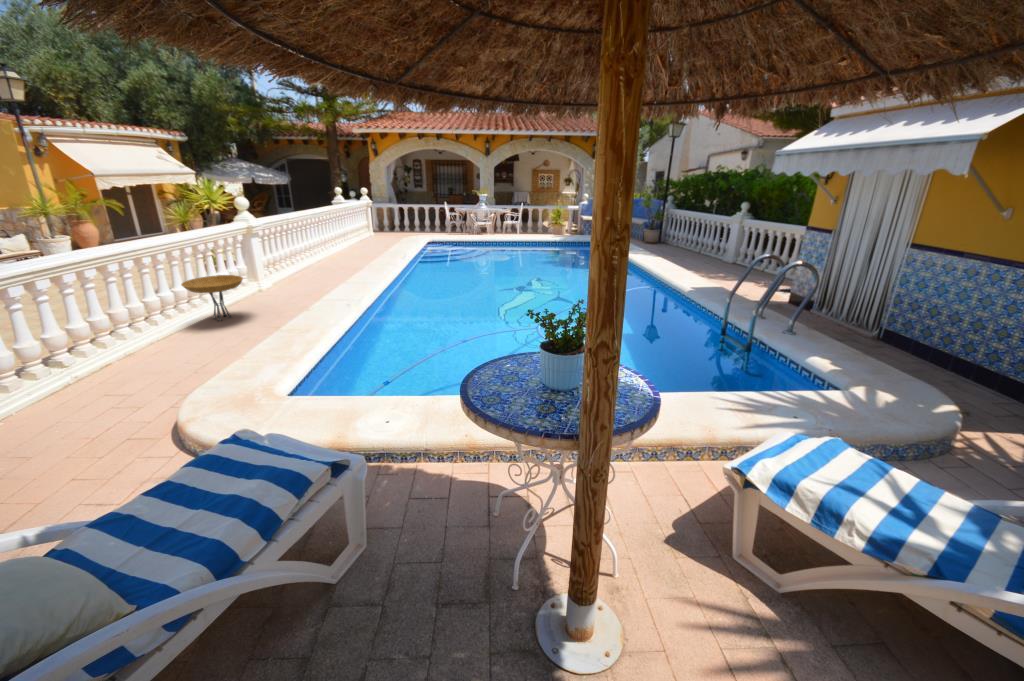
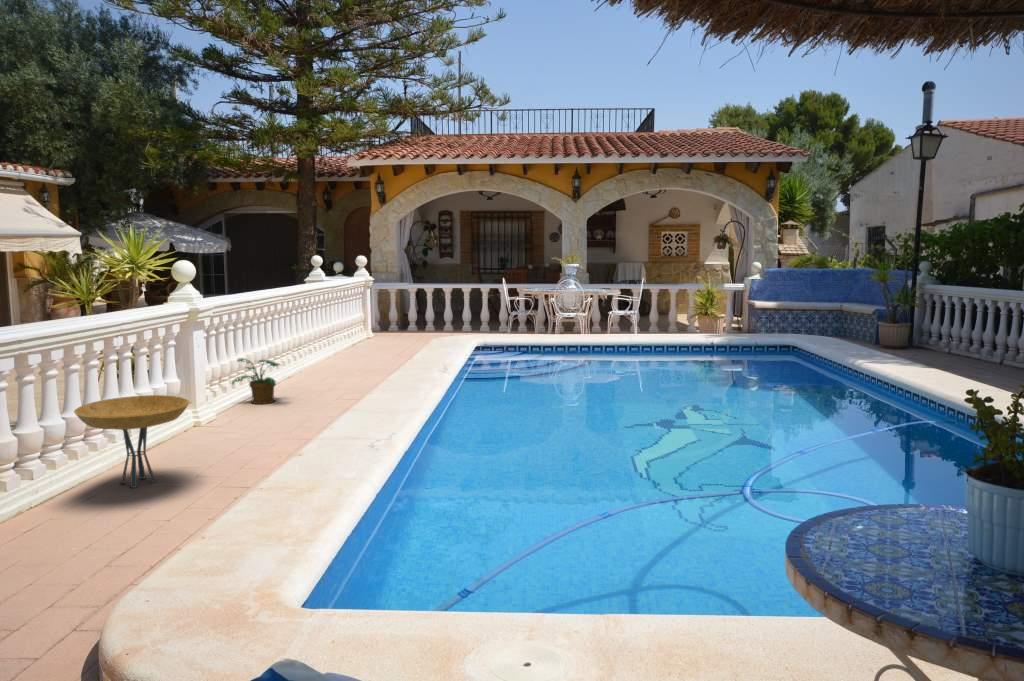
potted plant: none [280,252,307,277] -> present [232,358,280,404]

